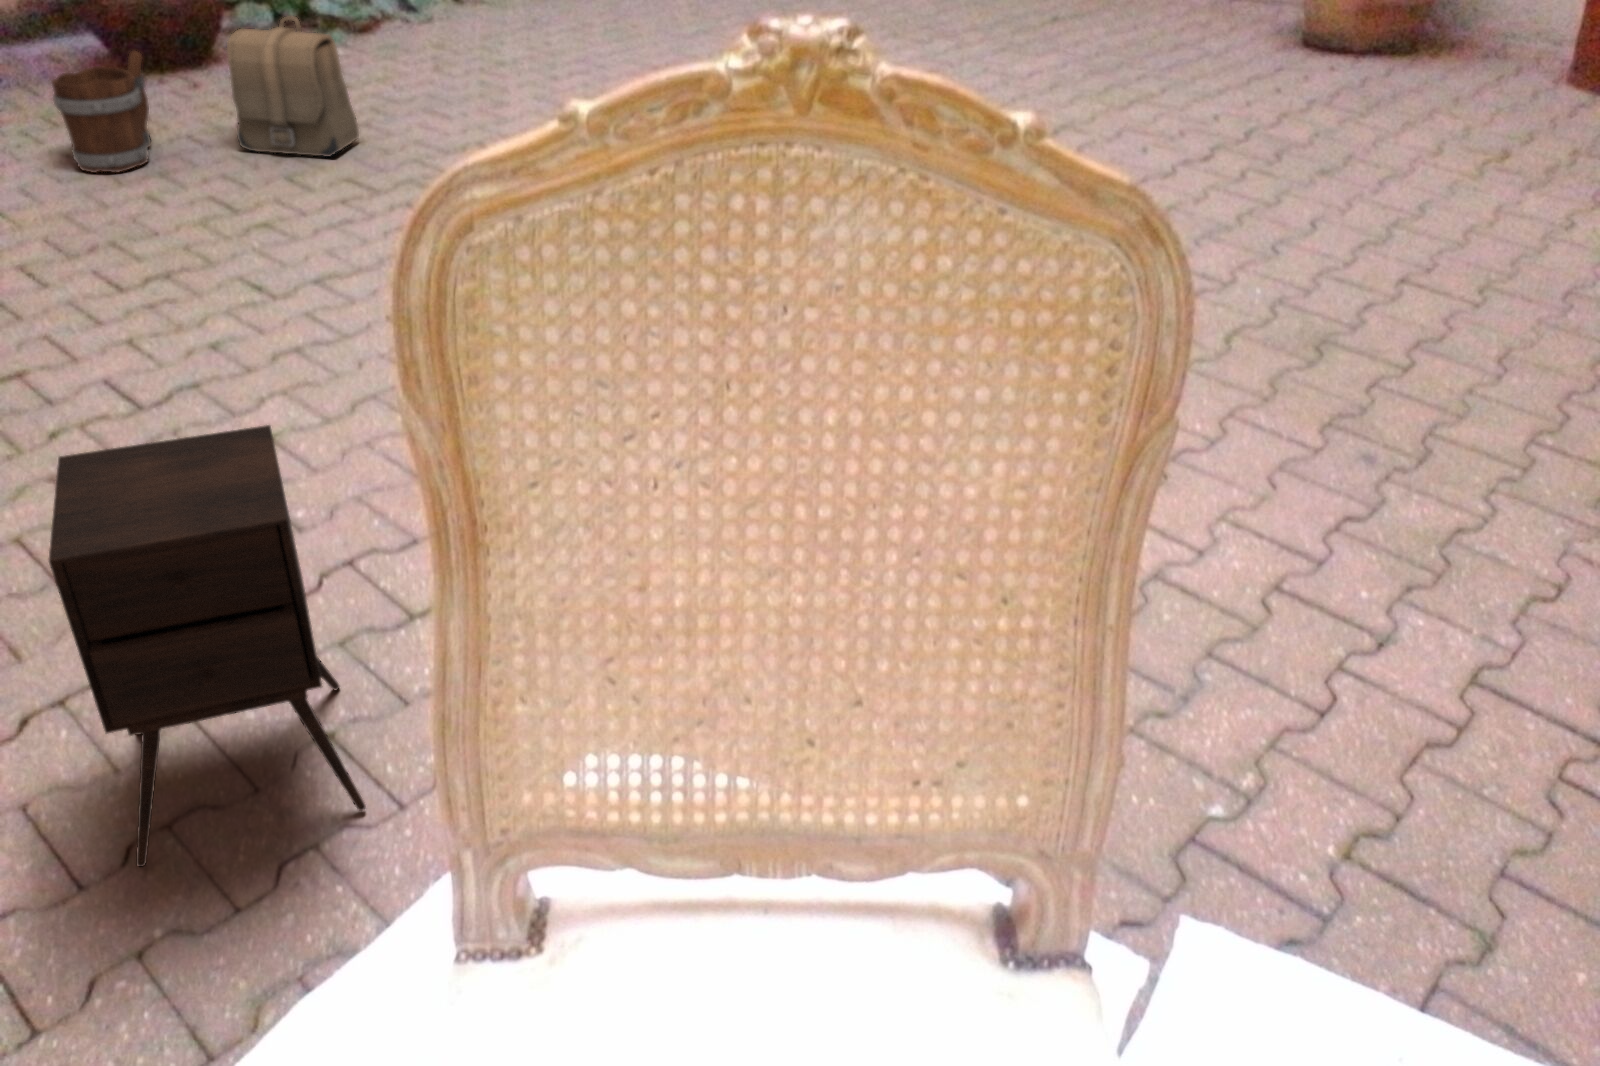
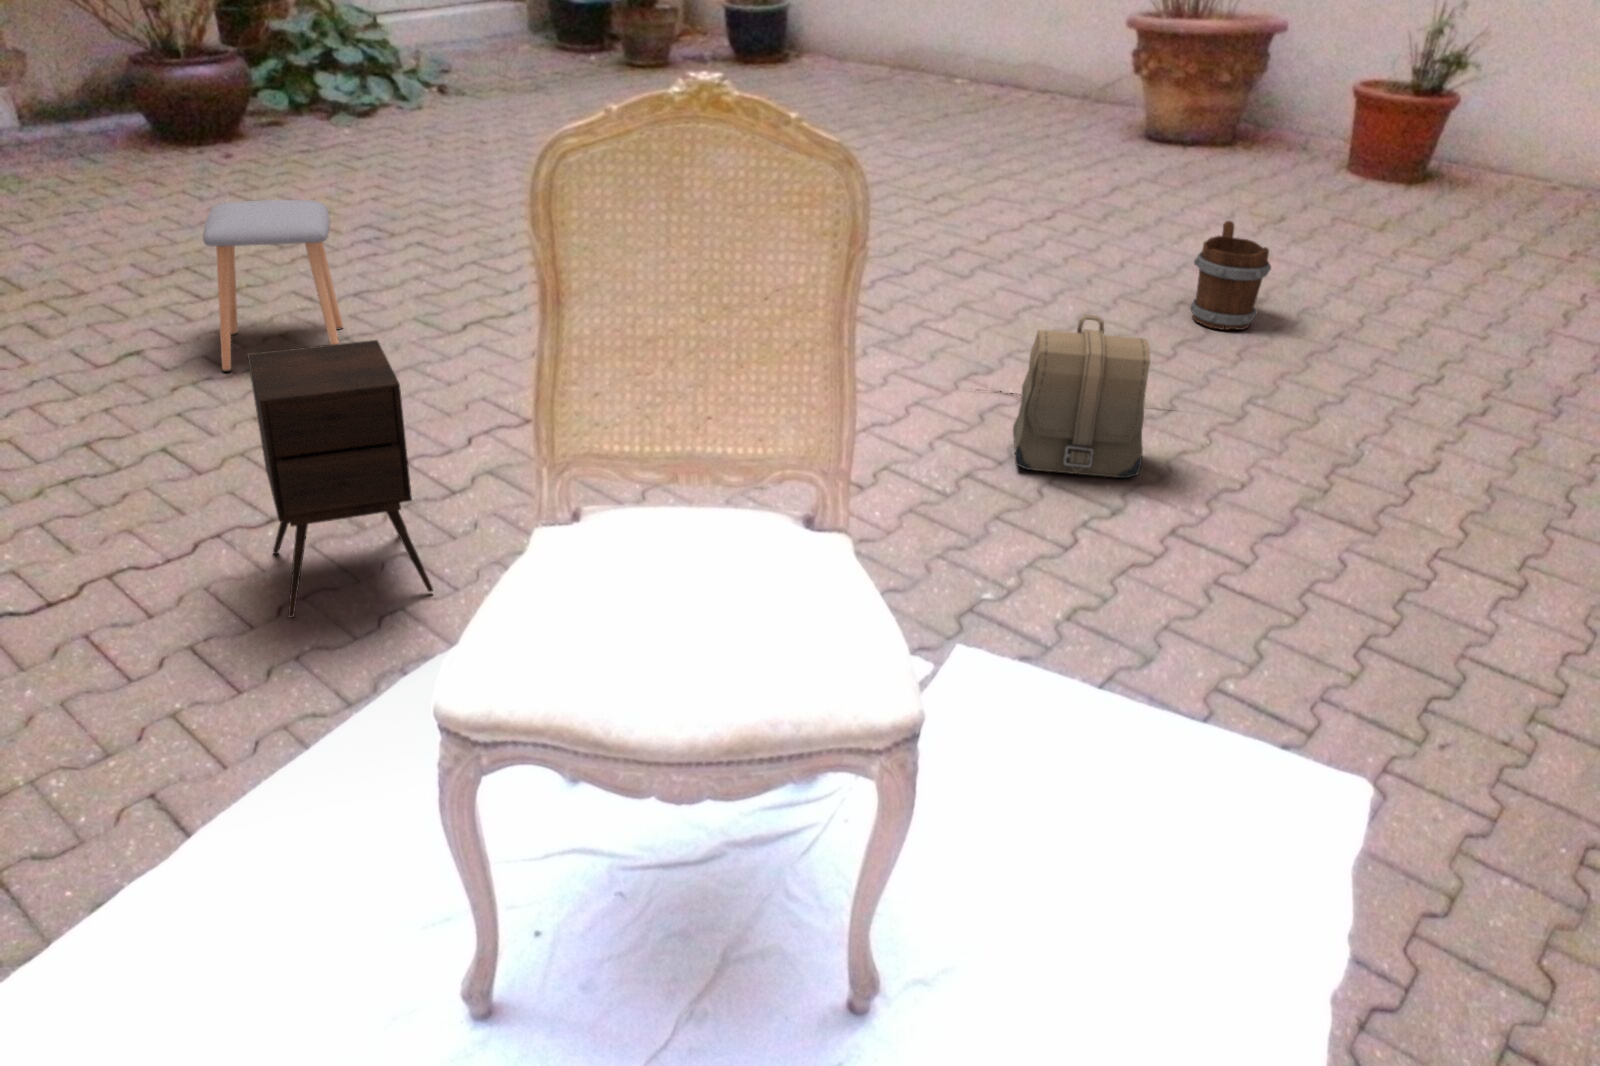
backpack: present [227,17,359,157] -> present [1013,315,1150,478]
bucket: present [52,51,151,173] -> present [1190,221,1271,330]
stool: none [79,168,294,408] -> present [203,200,343,372]

